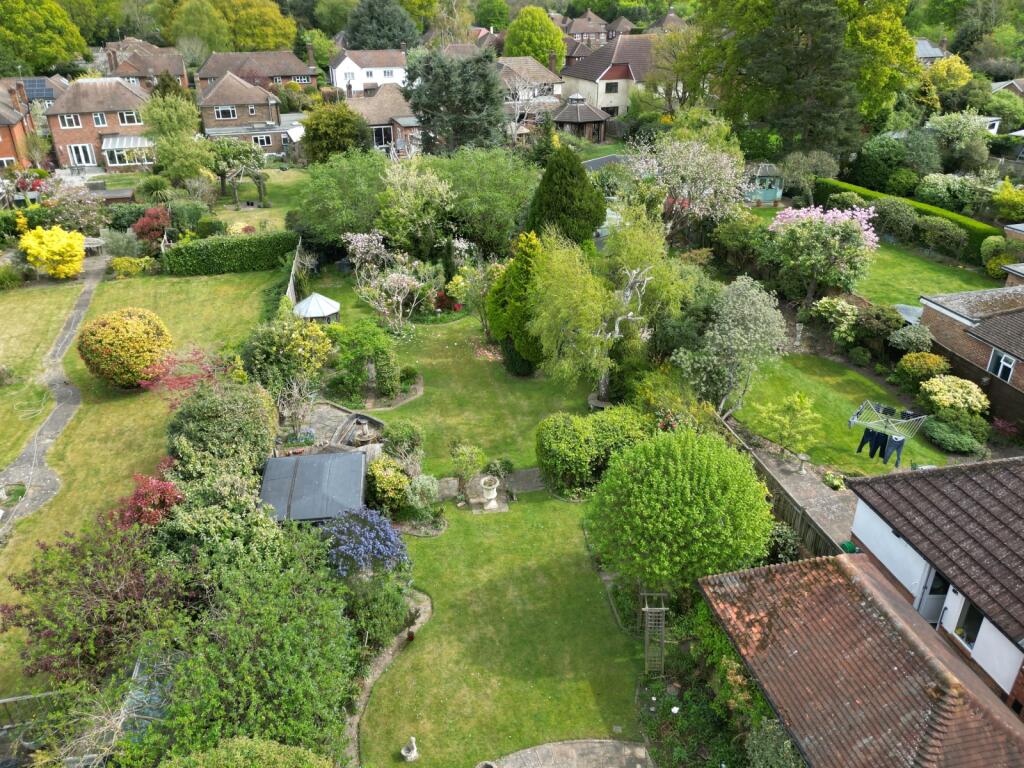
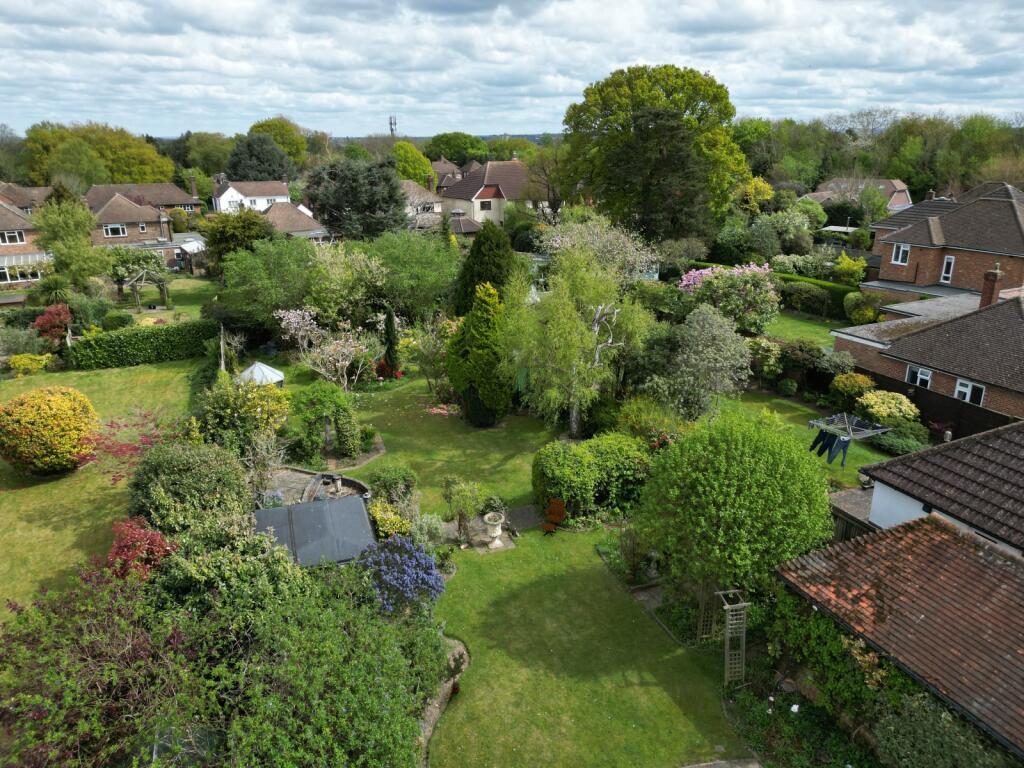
lounge chair: none [537,466,564,503] -> present [542,498,567,536]

